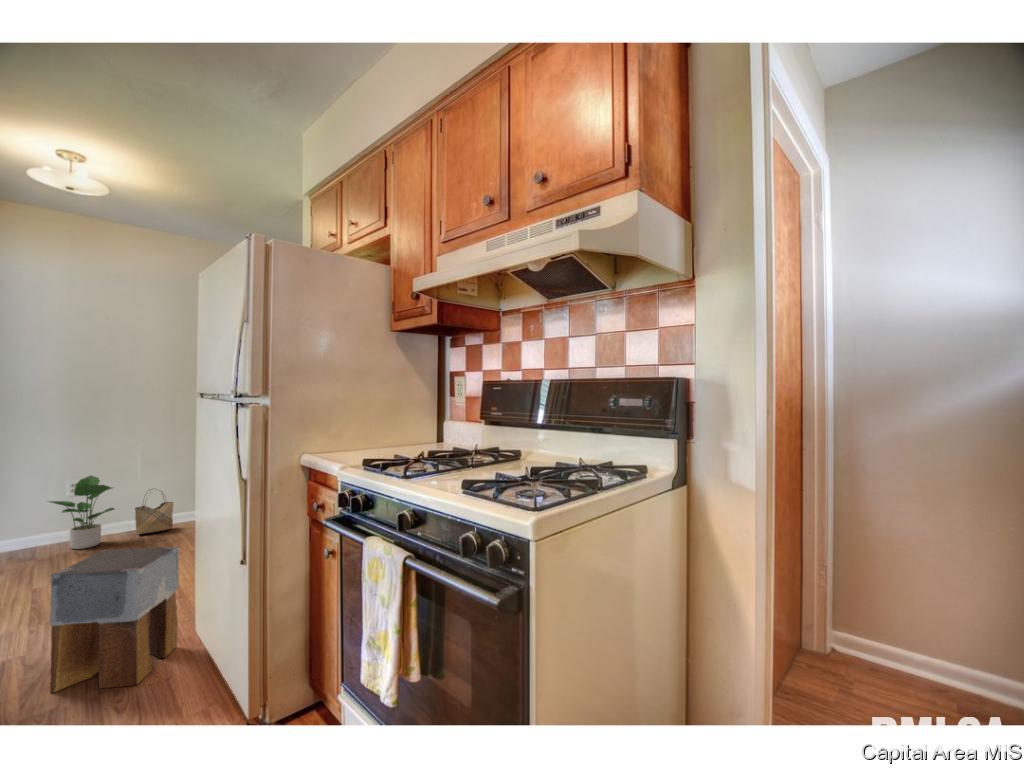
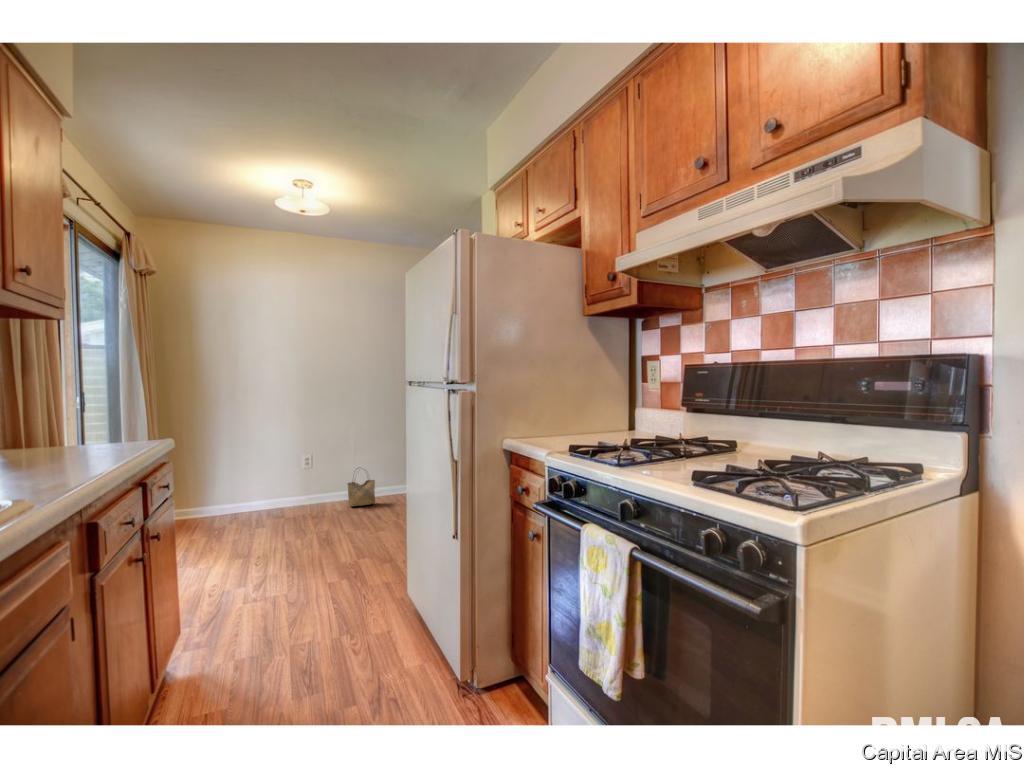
potted plant: present [49,475,115,549] -> none [288,454,335,515]
stool: present [50,547,178,693] -> none [310,516,396,633]

